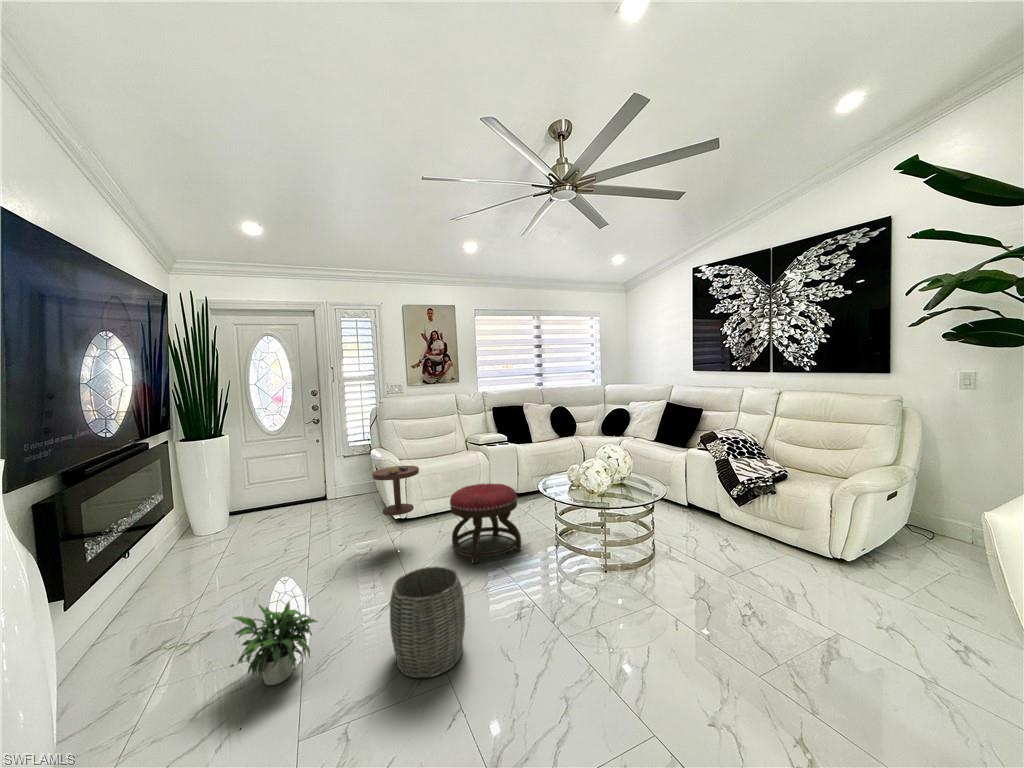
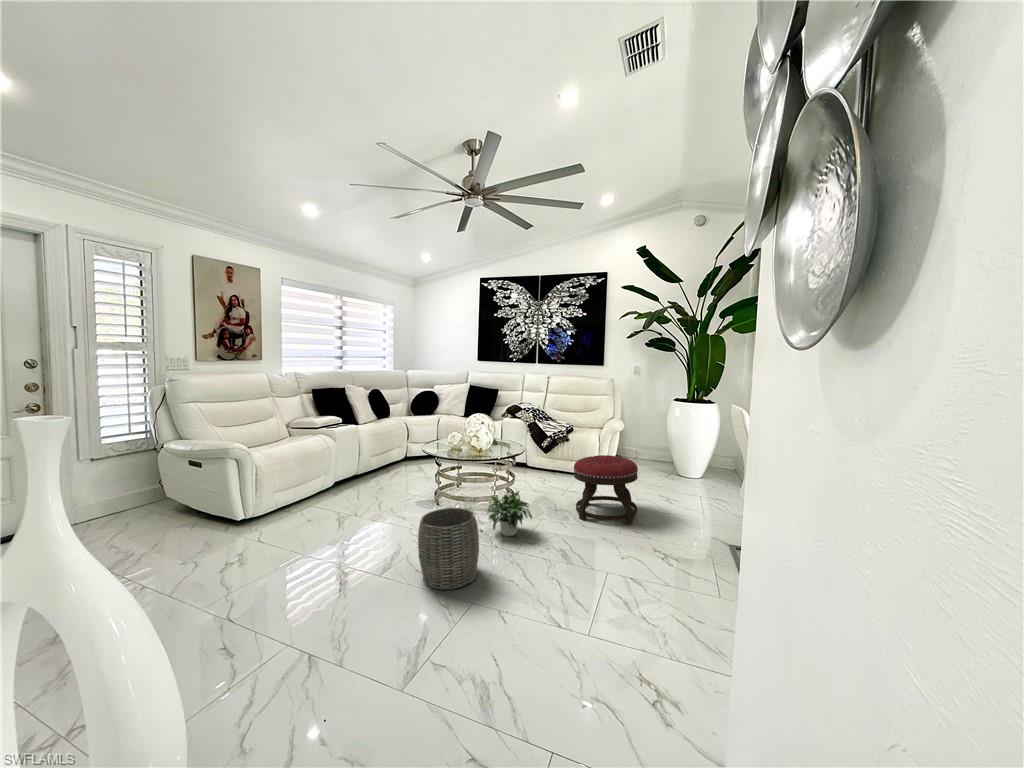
side table: present [373,466,419,516] -> none [266,447,321,540]
ottoman: present [450,484,521,563] -> present [574,455,638,524]
potted plant: present [232,602,317,685] -> present [480,491,532,536]

